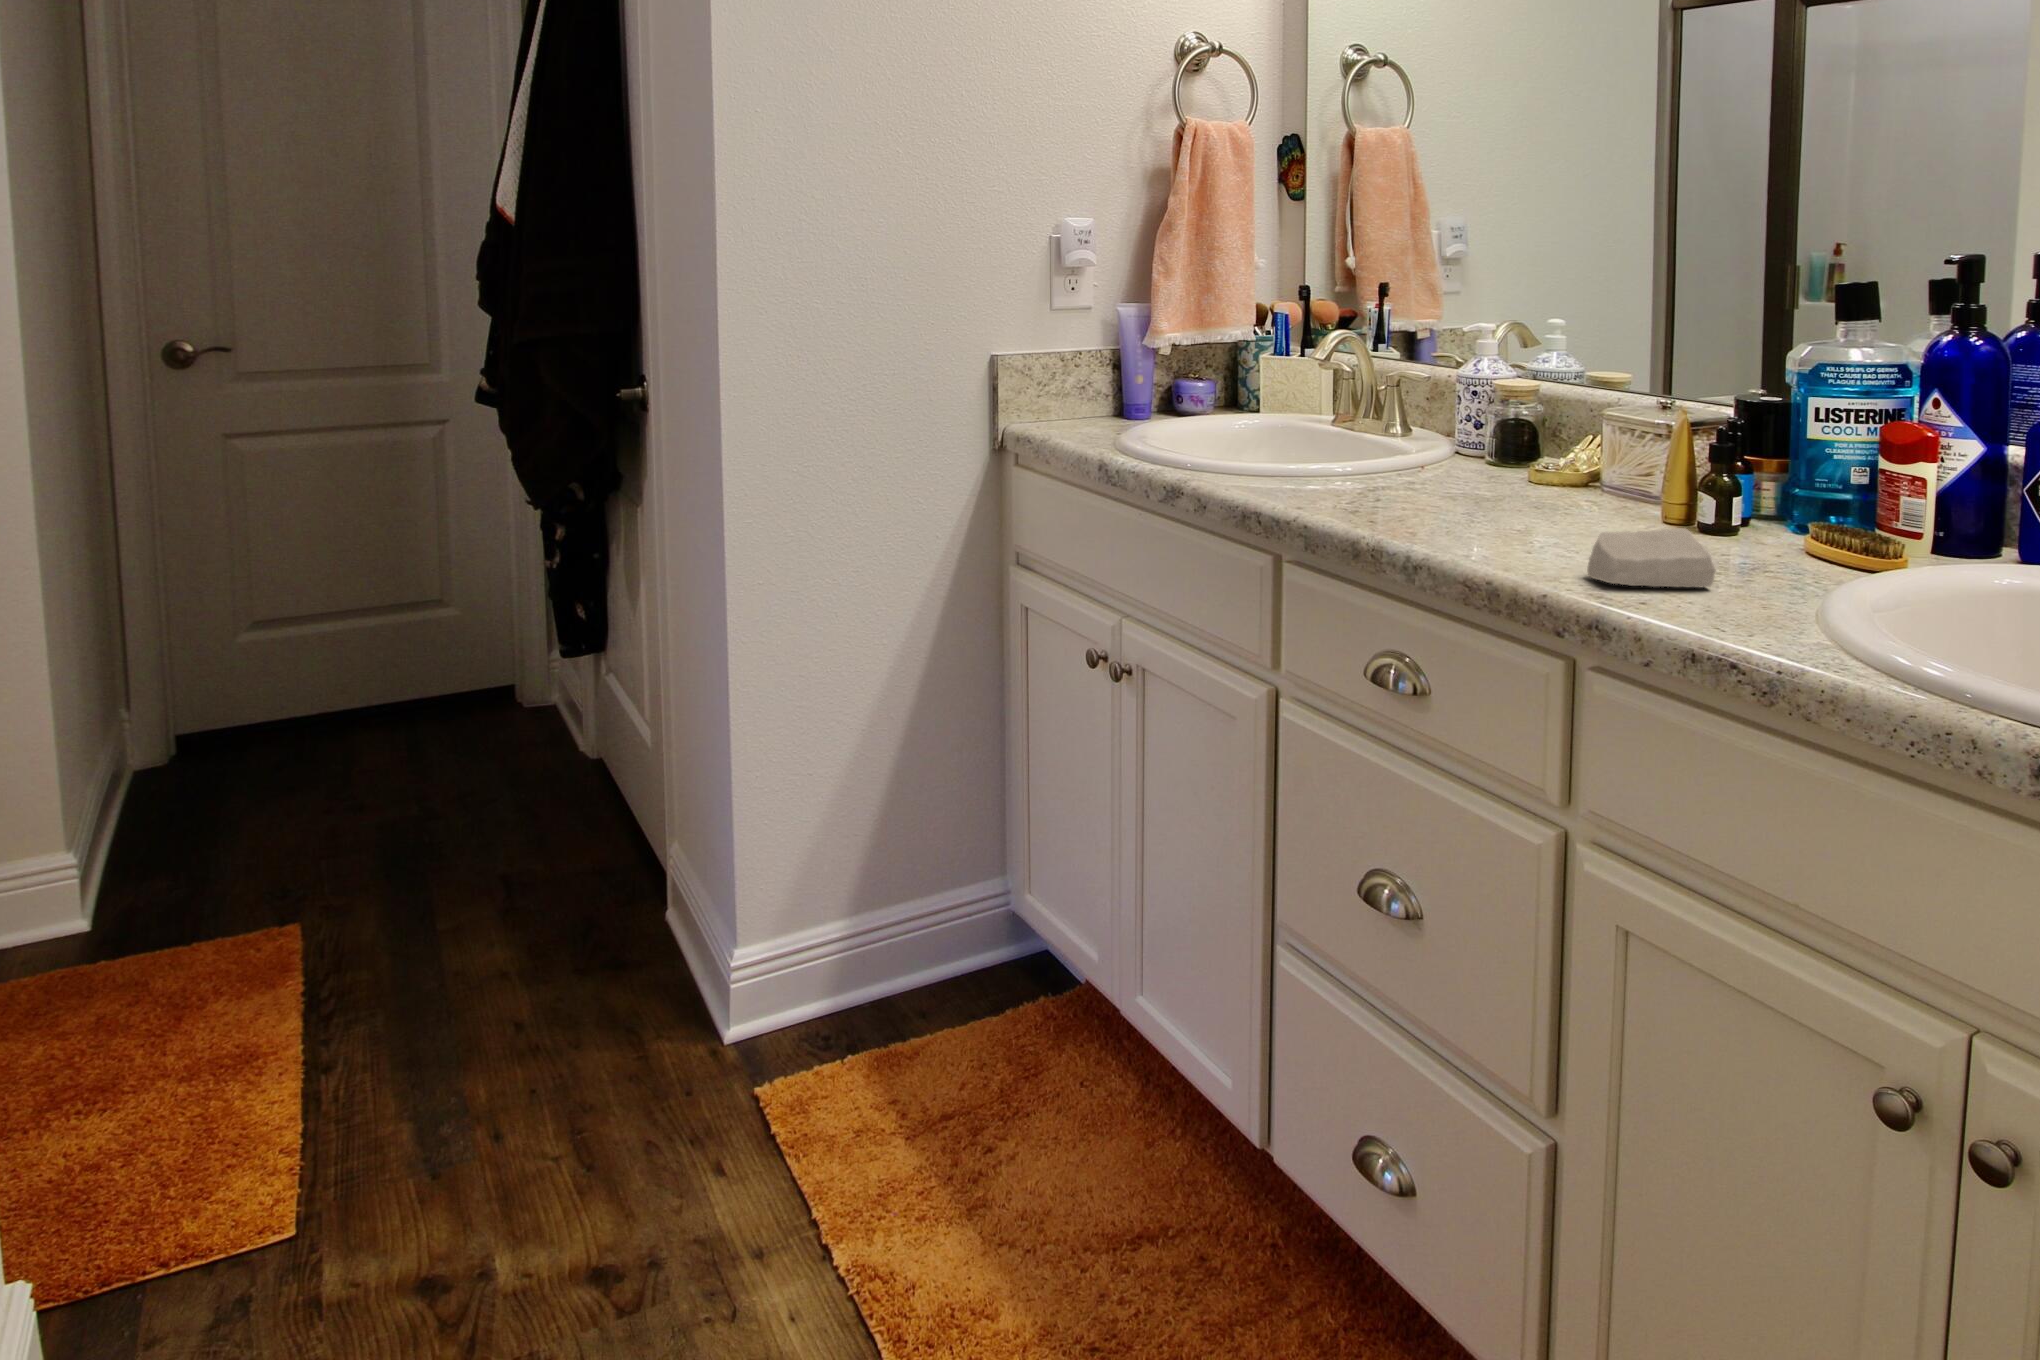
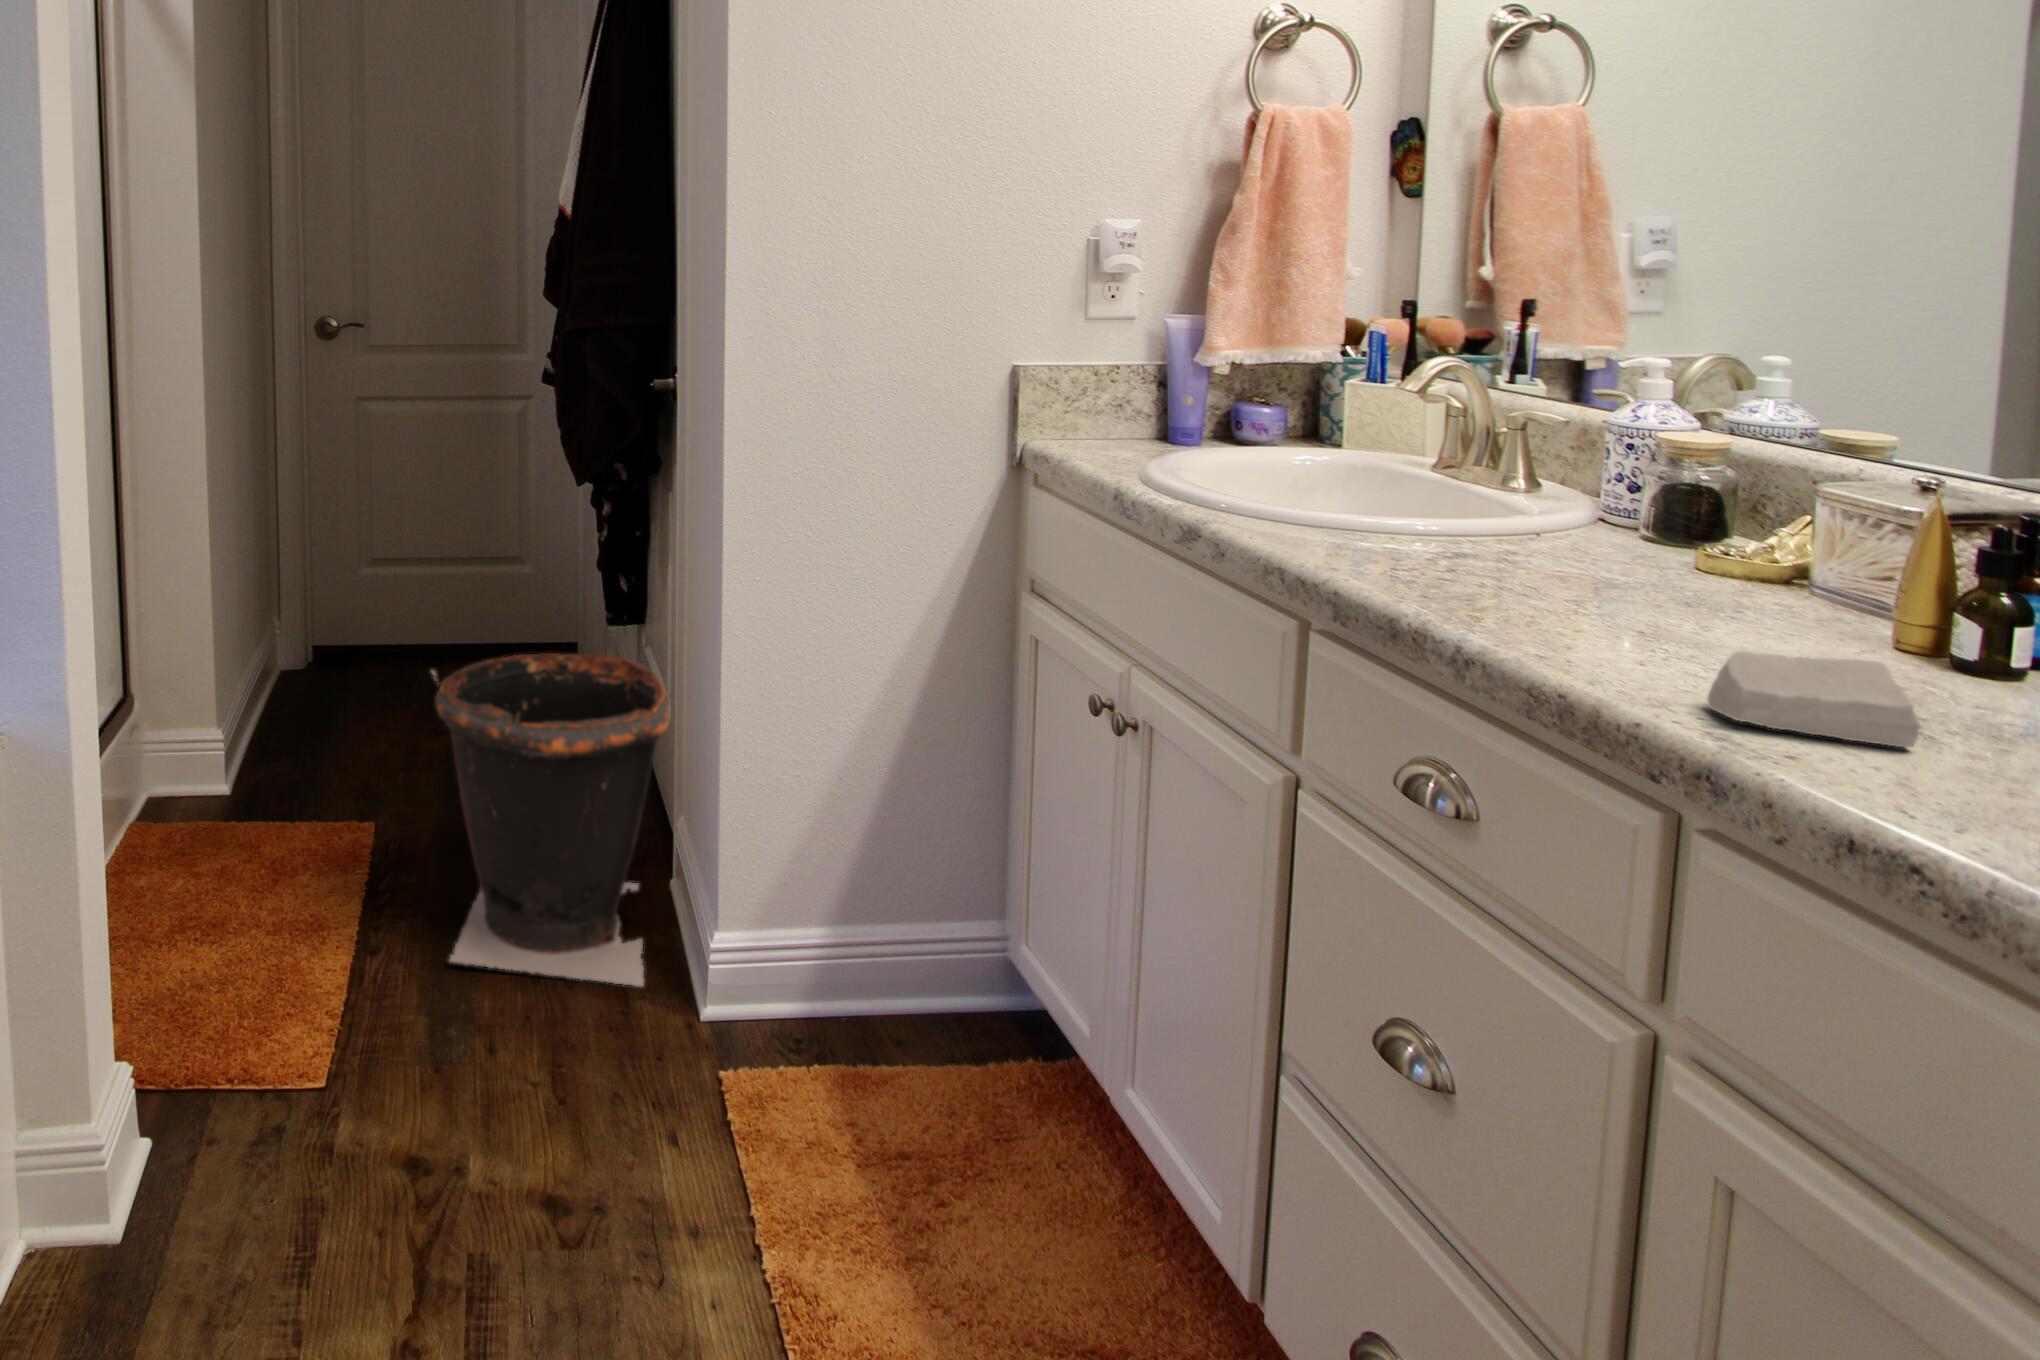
waste bin: none [386,685,669,1053] -> present [431,653,669,986]

